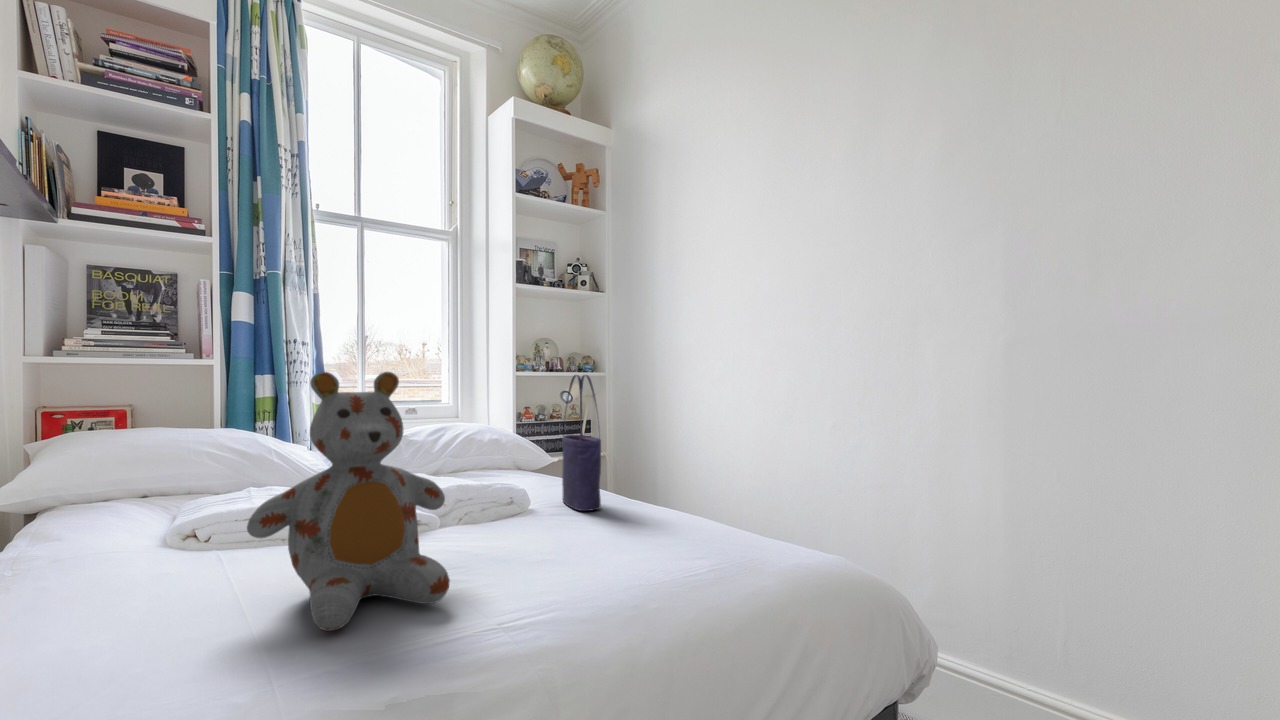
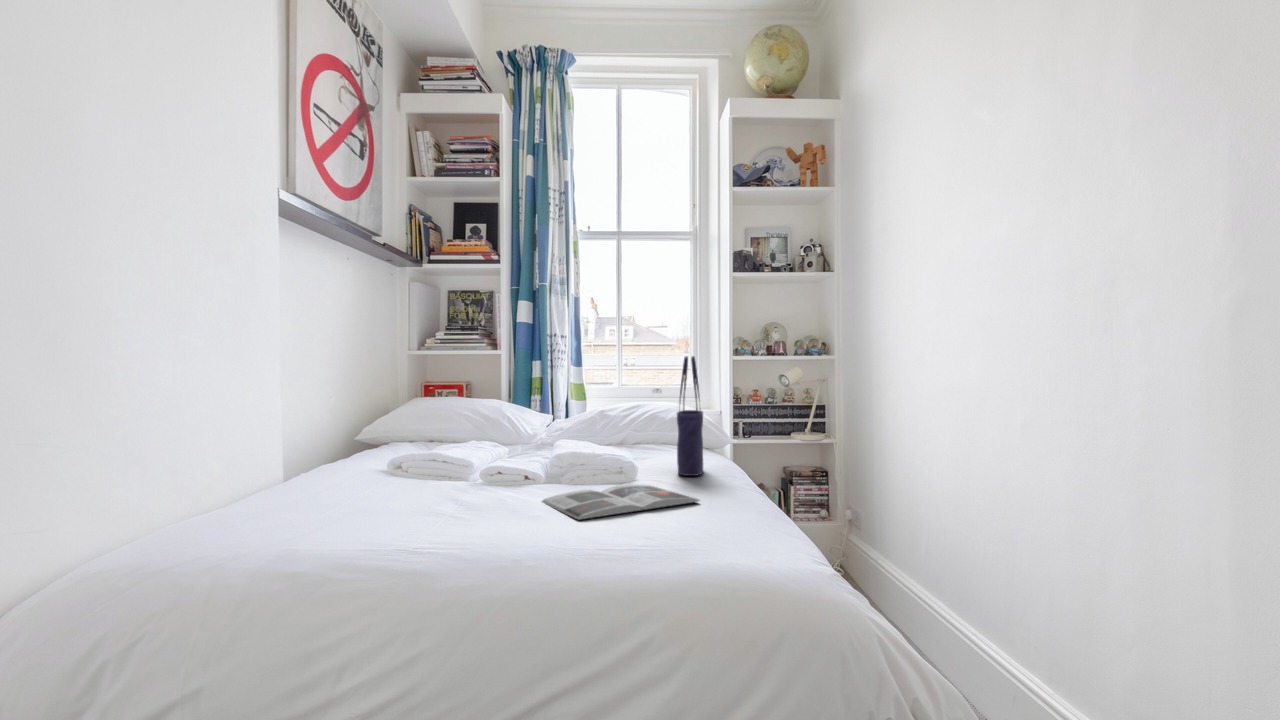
stuffed bear: present [247,372,450,631] -> none [395,352,515,504]
magazine: none [509,529,674,593] -> present [542,485,699,520]

